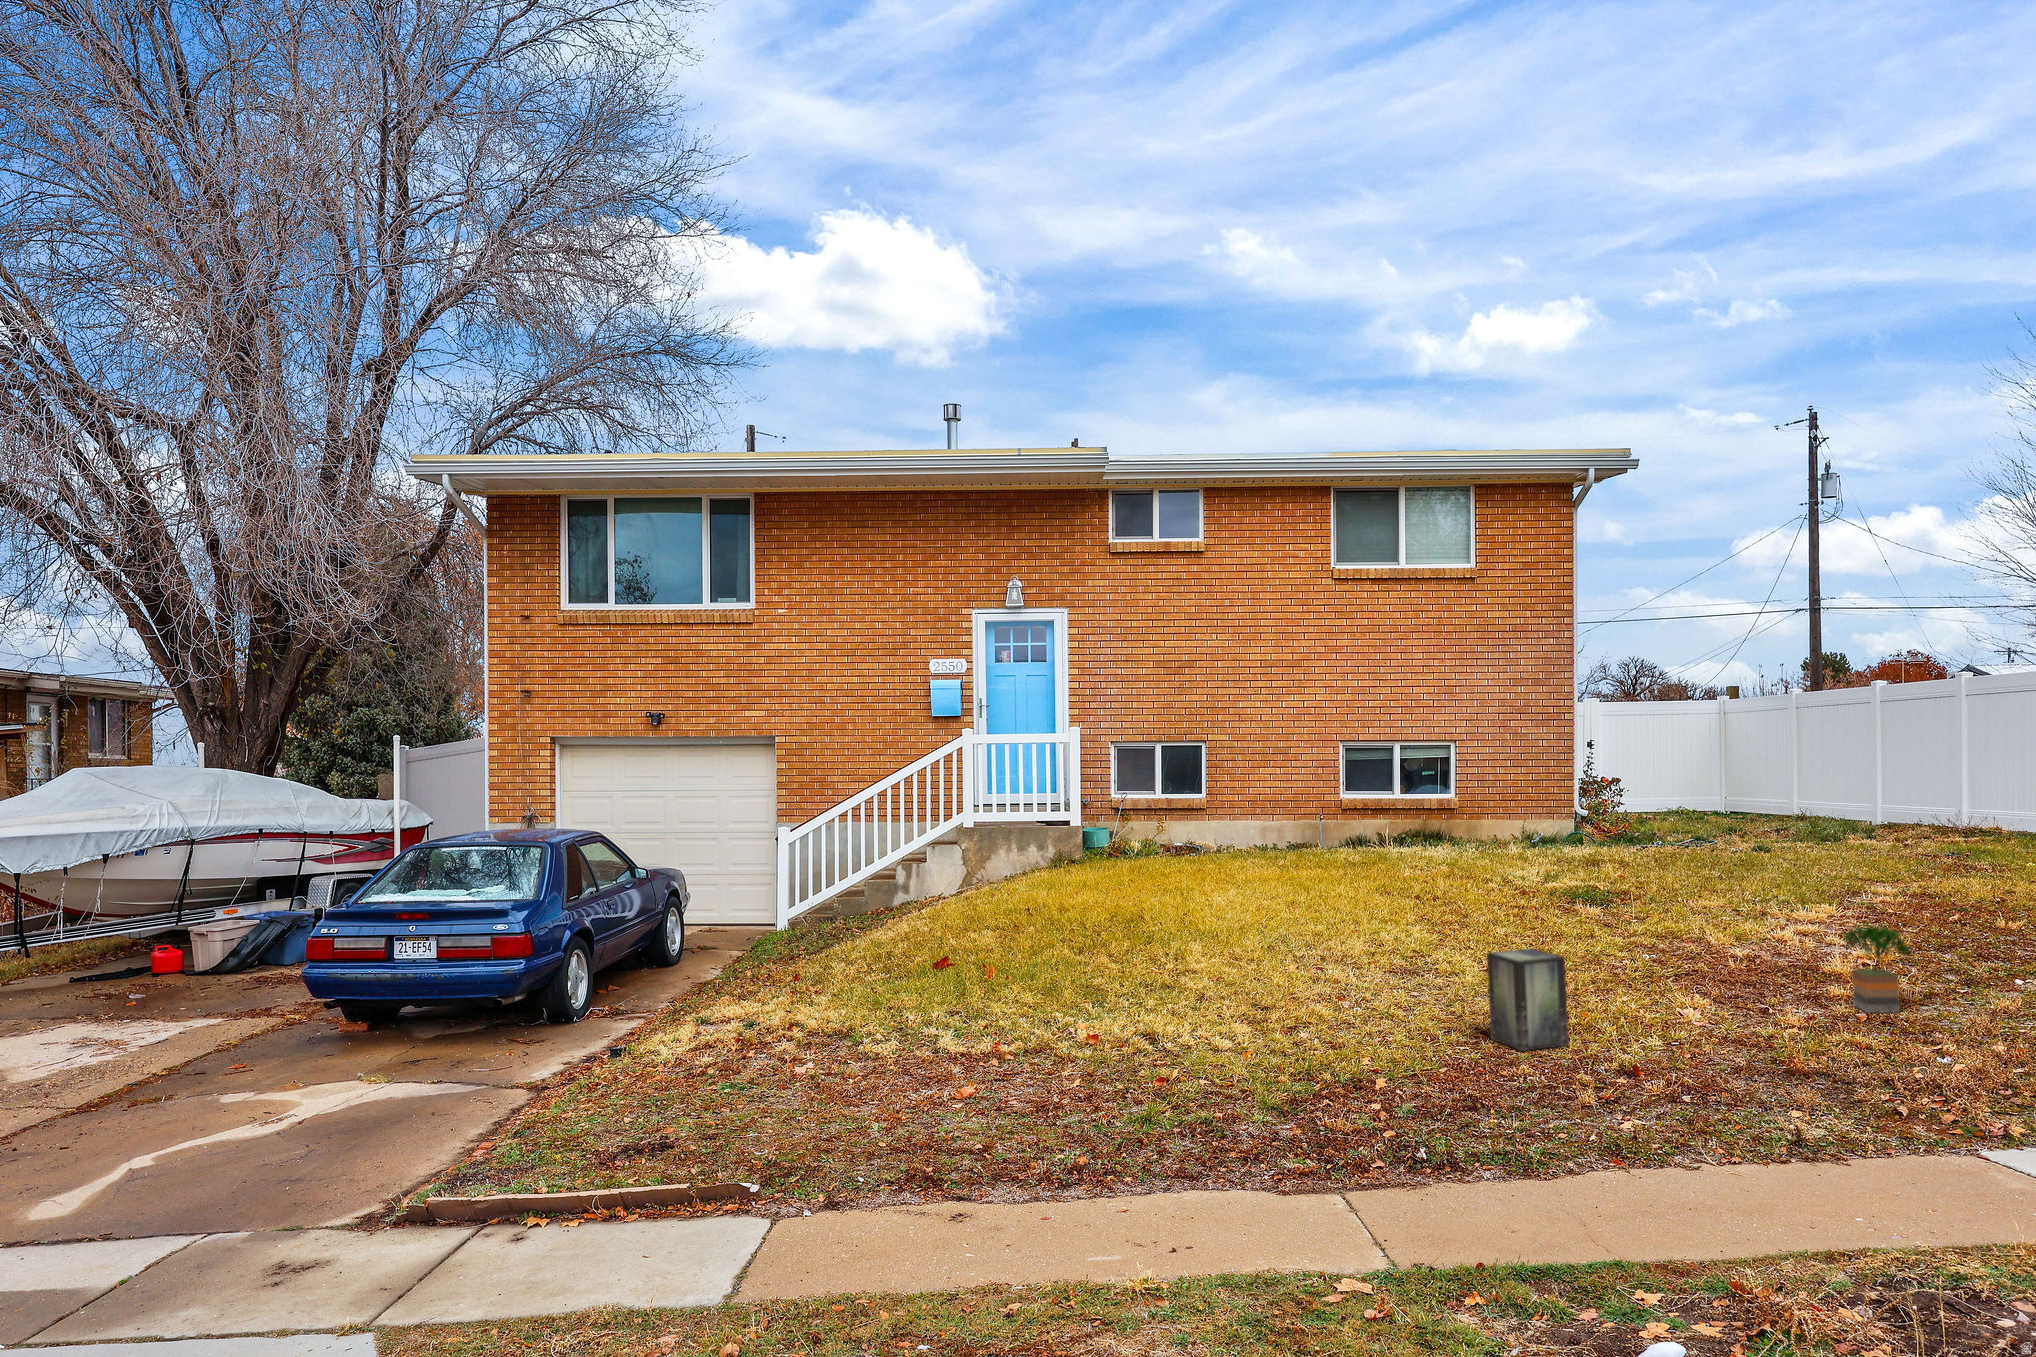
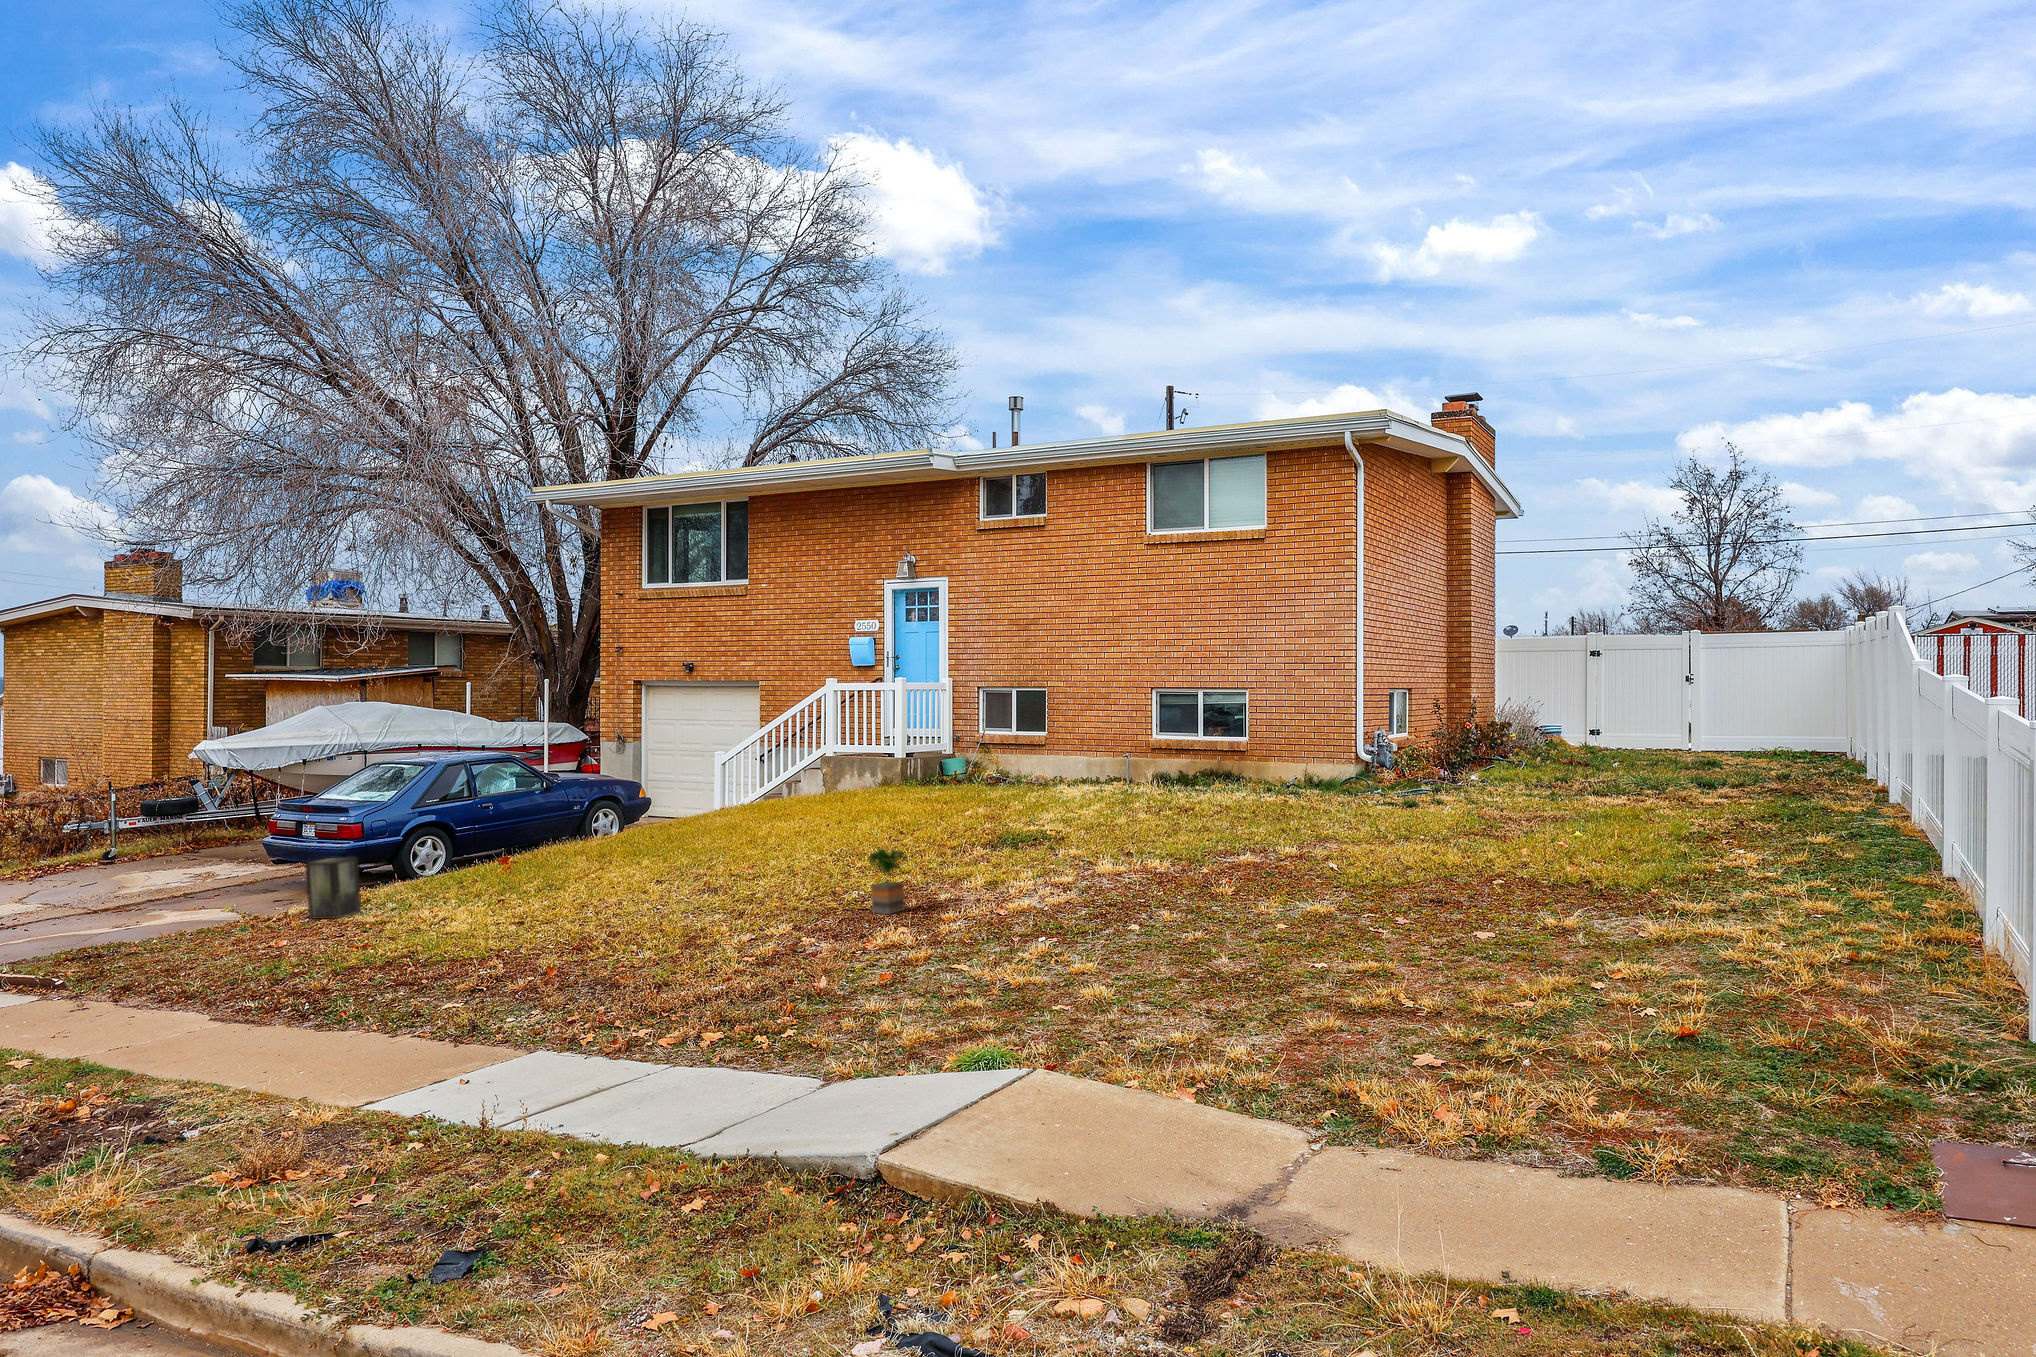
storage box: present [1487,948,1569,1051] -> present [306,857,361,919]

